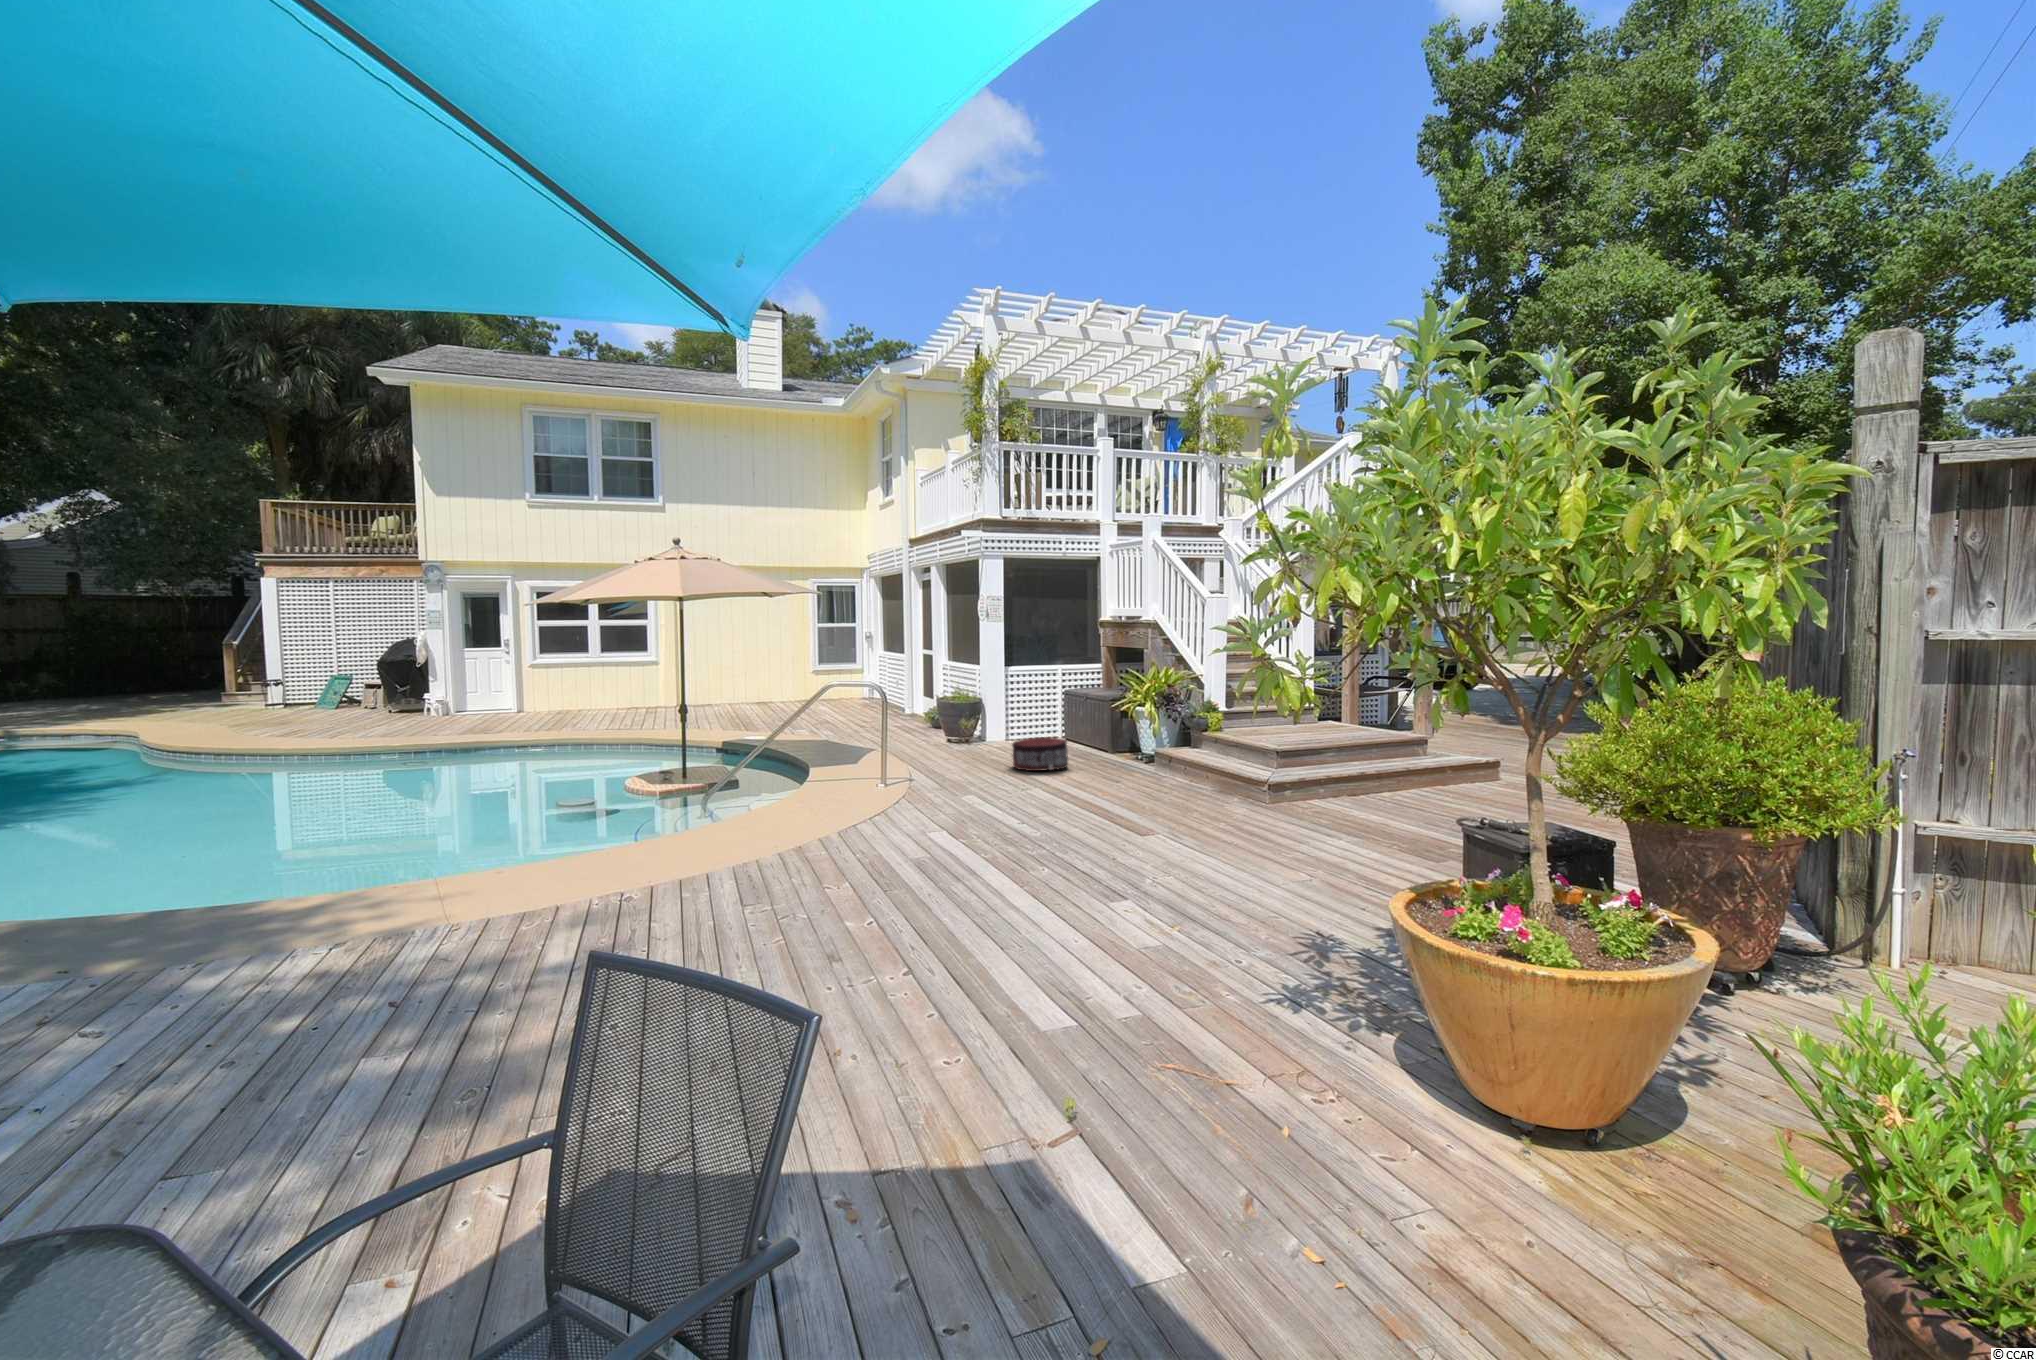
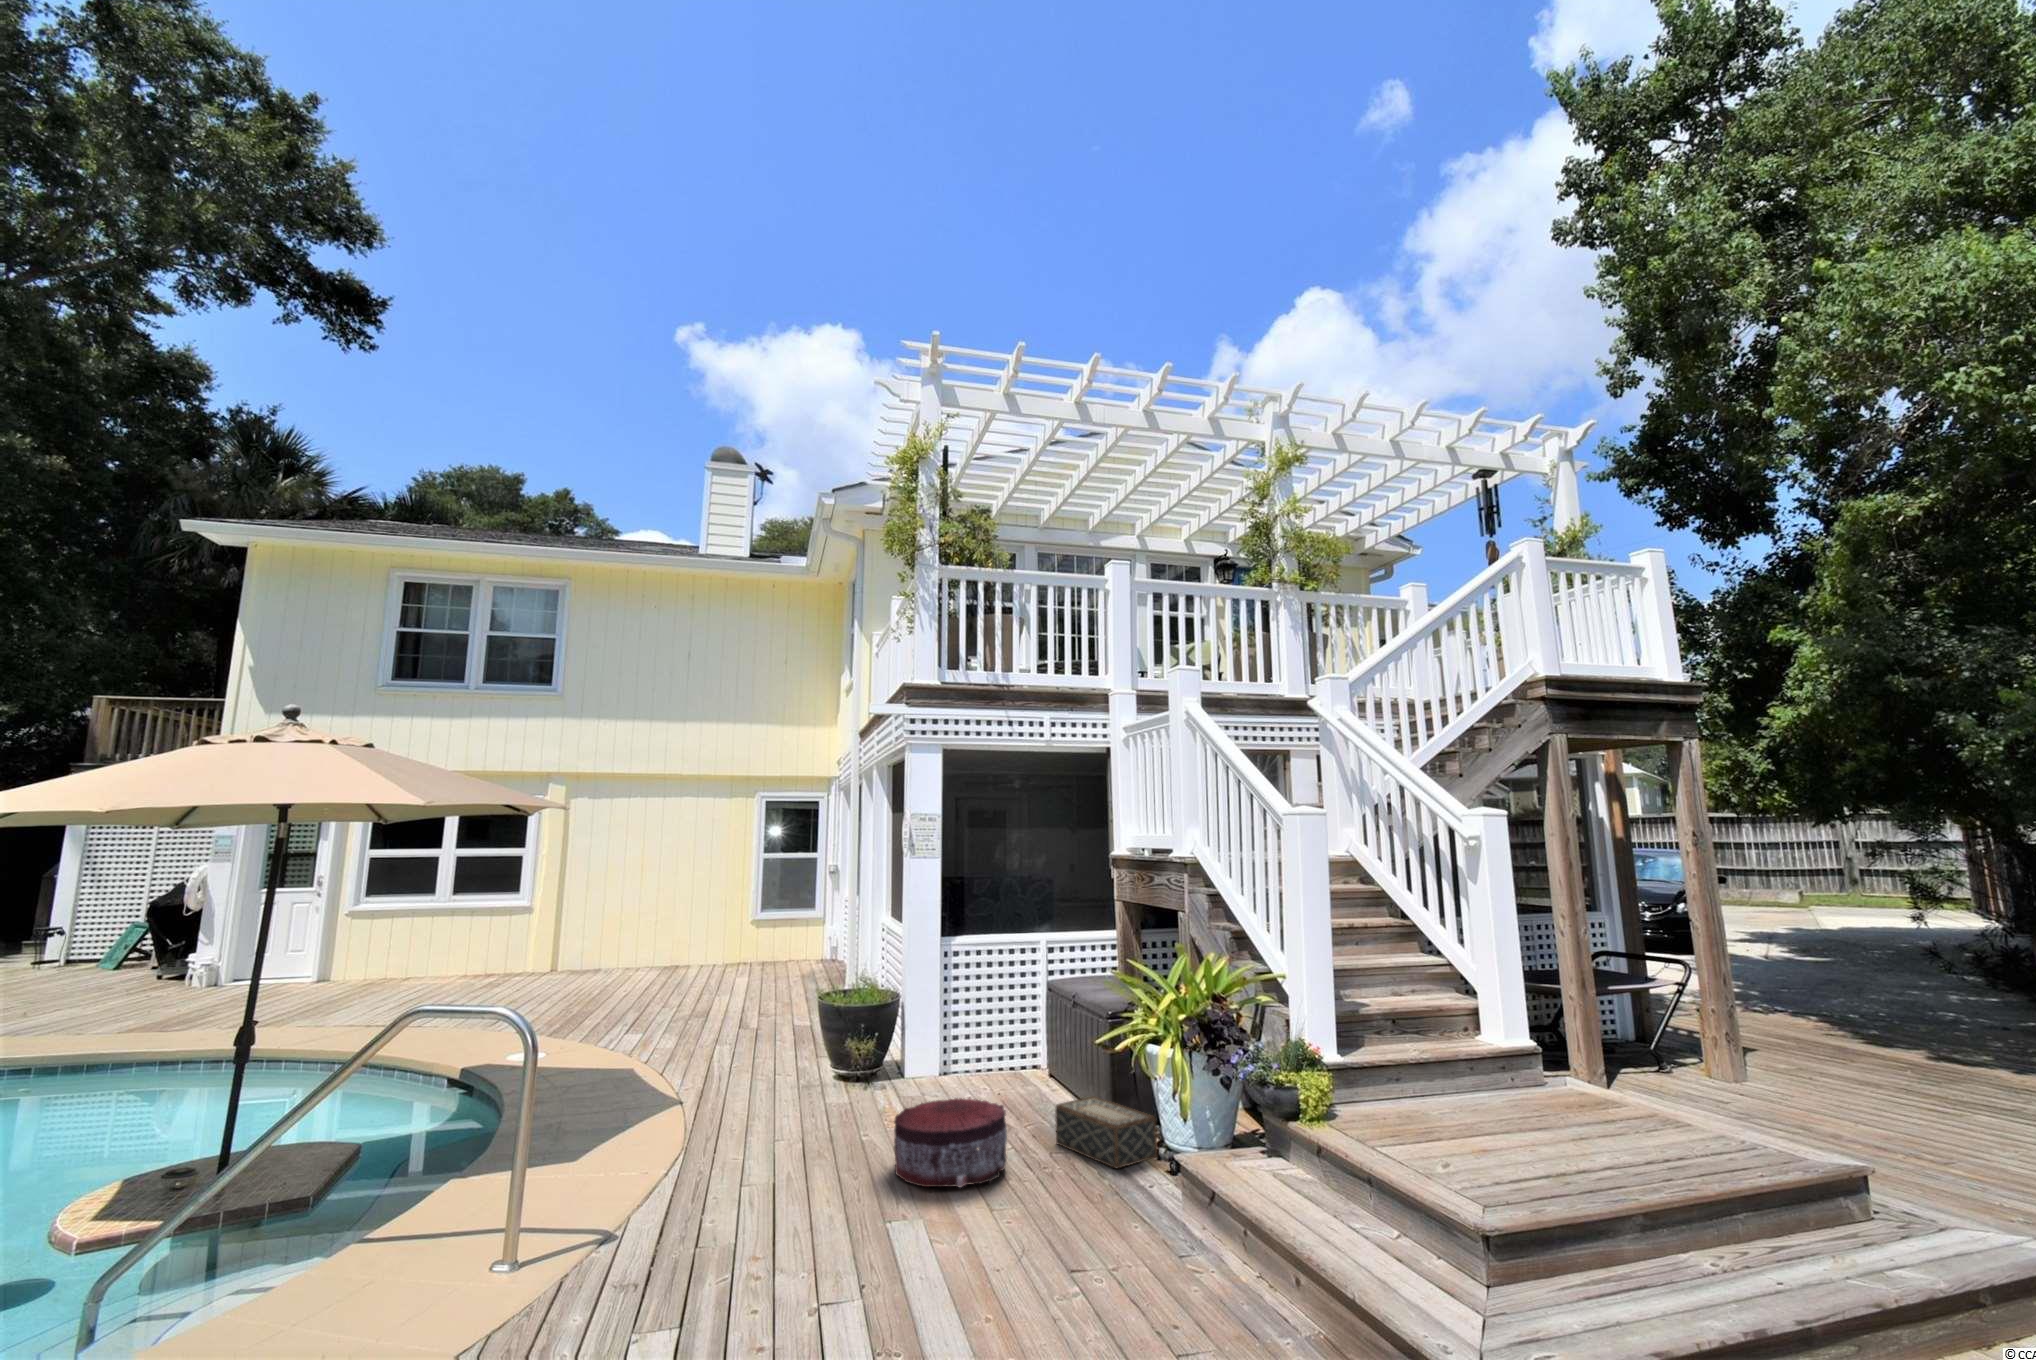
woven basket: none [1085,739,1138,765] -> present [1055,1096,1157,1168]

